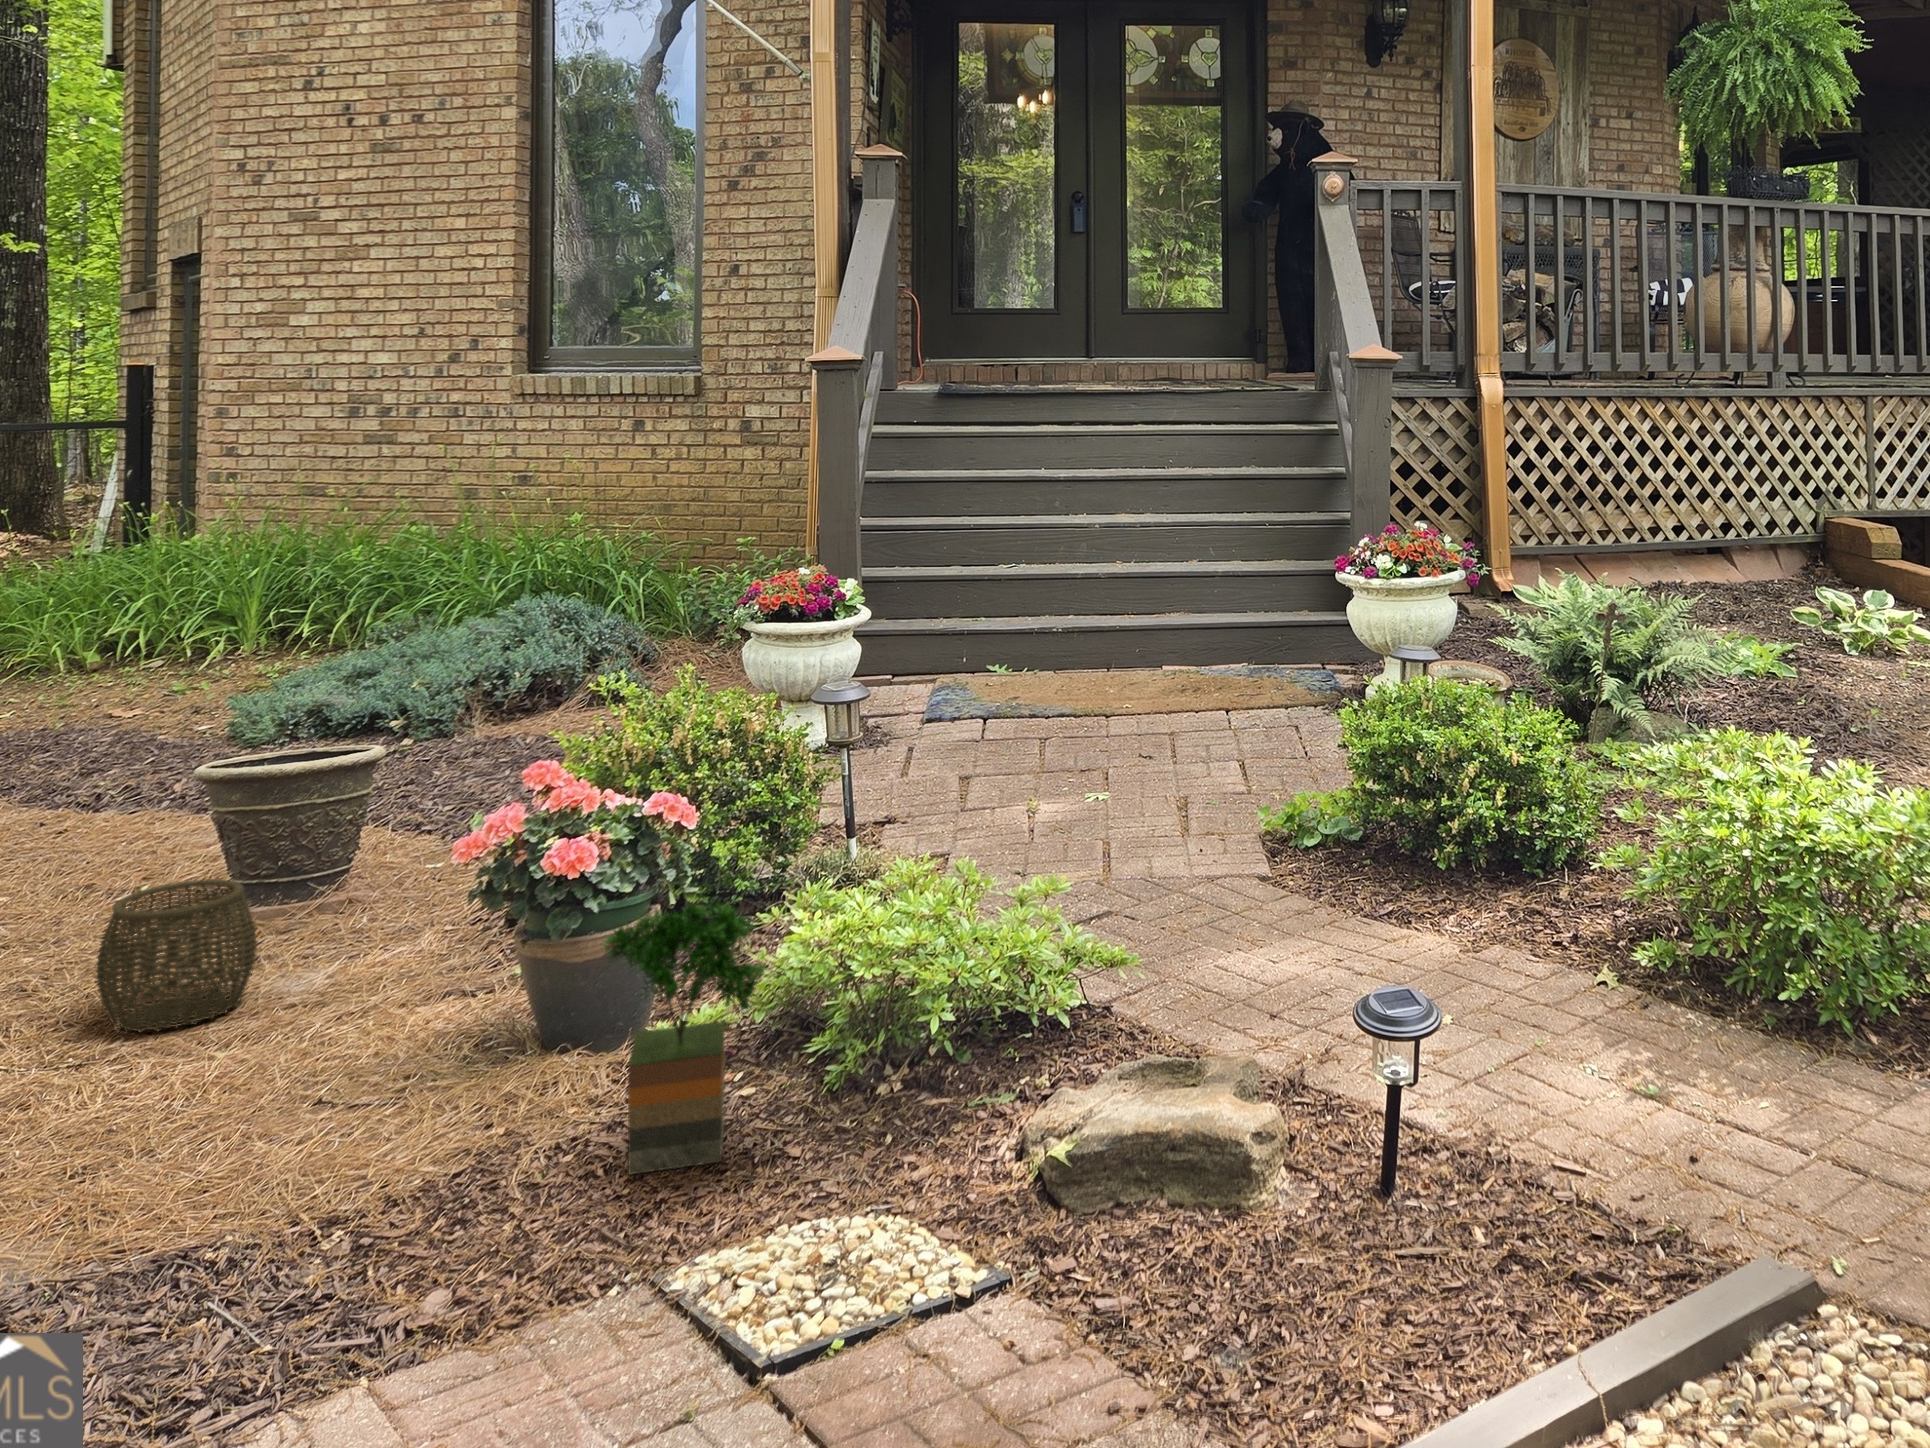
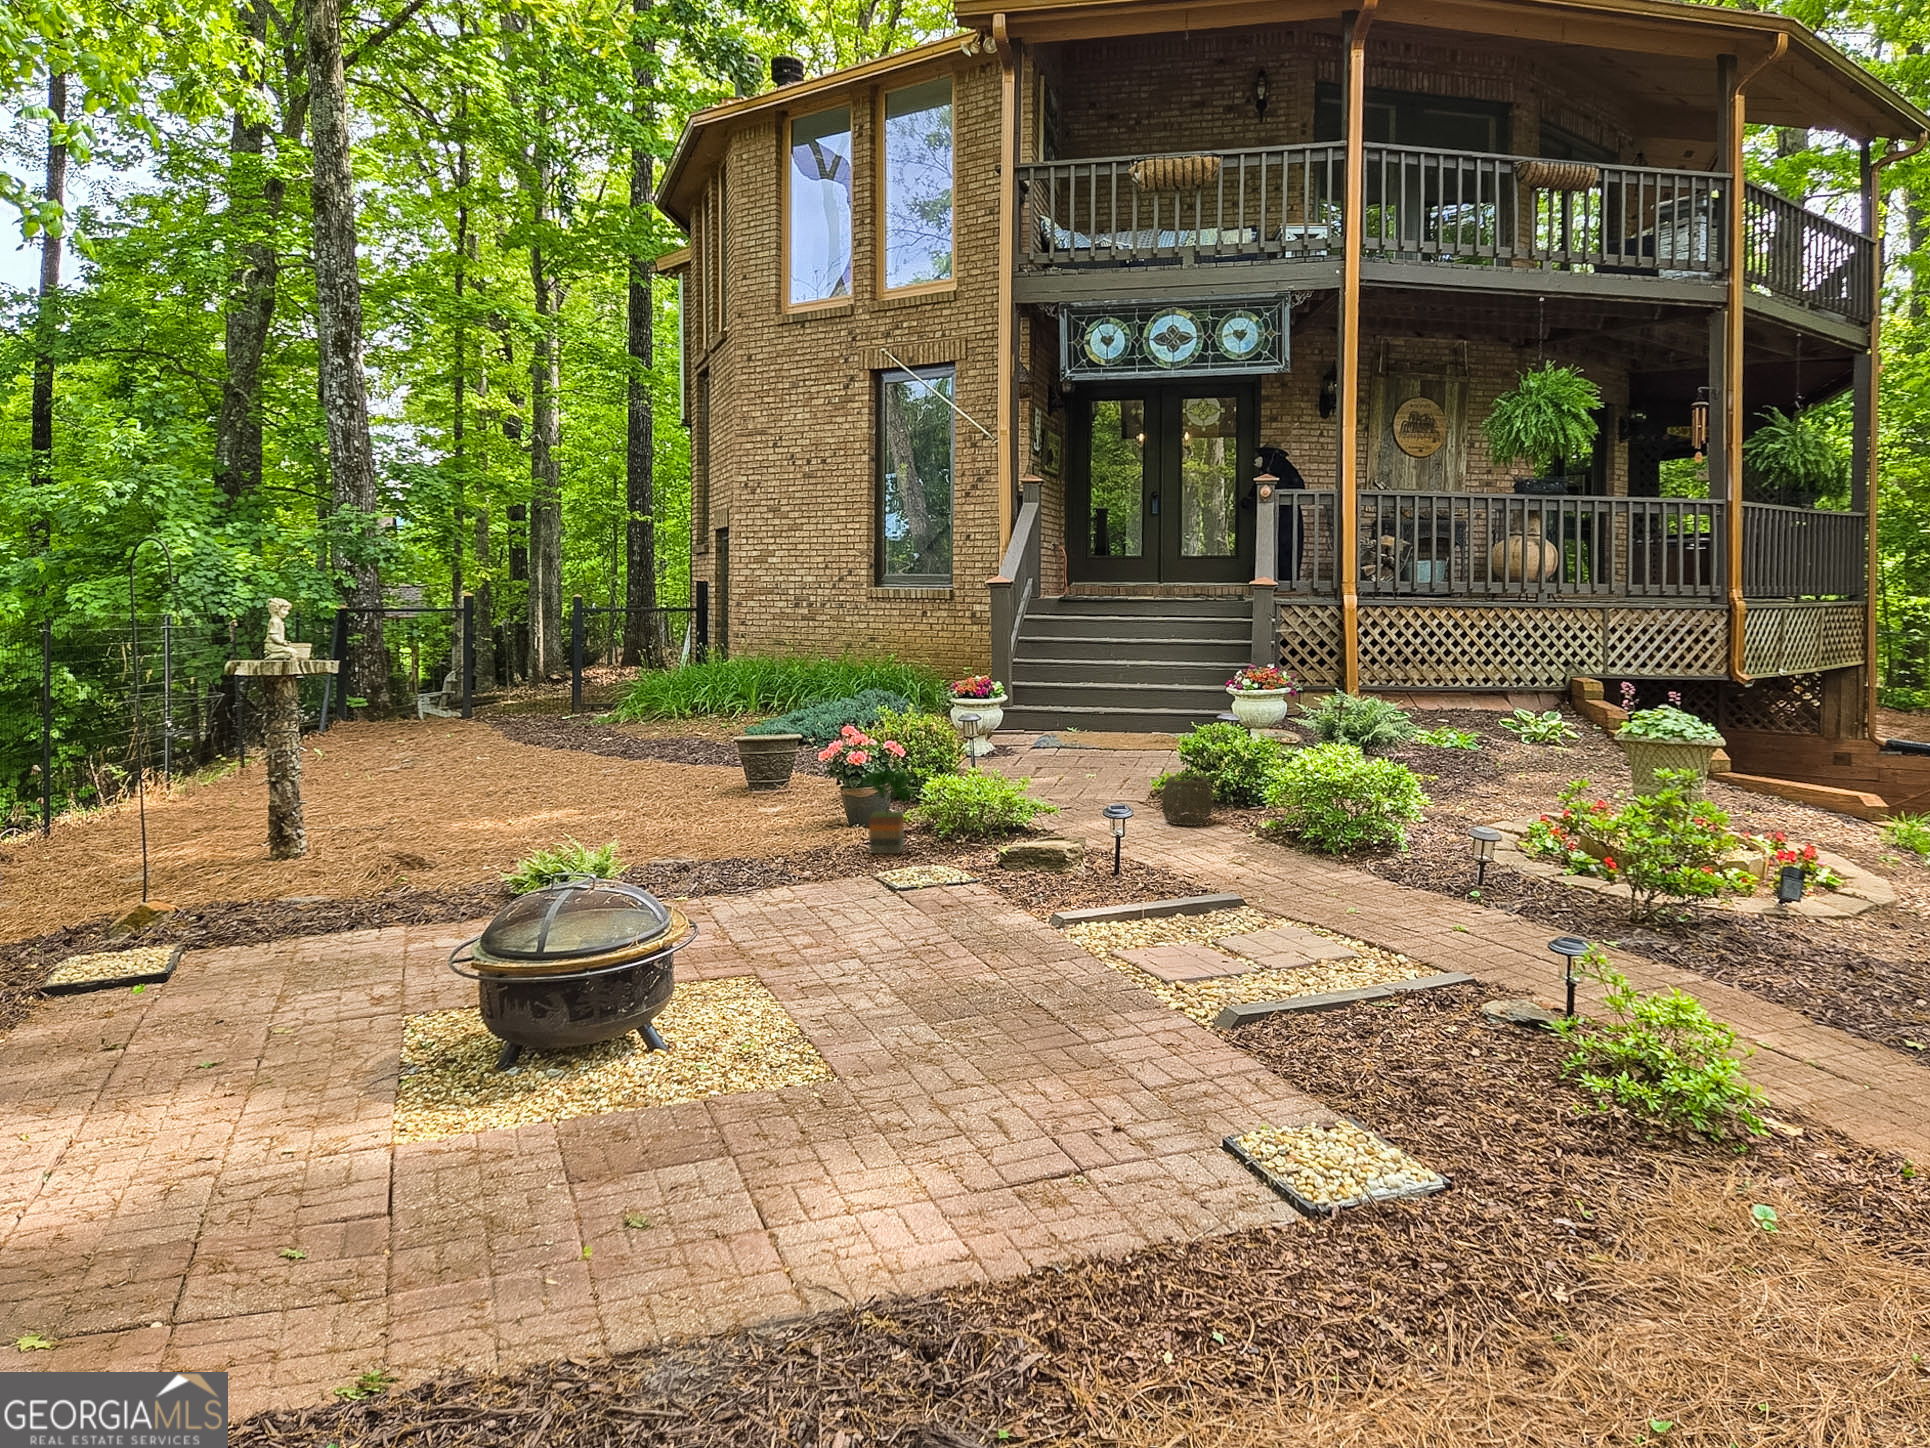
woven basket: present [94,879,258,1032] -> present [1161,775,1213,826]

